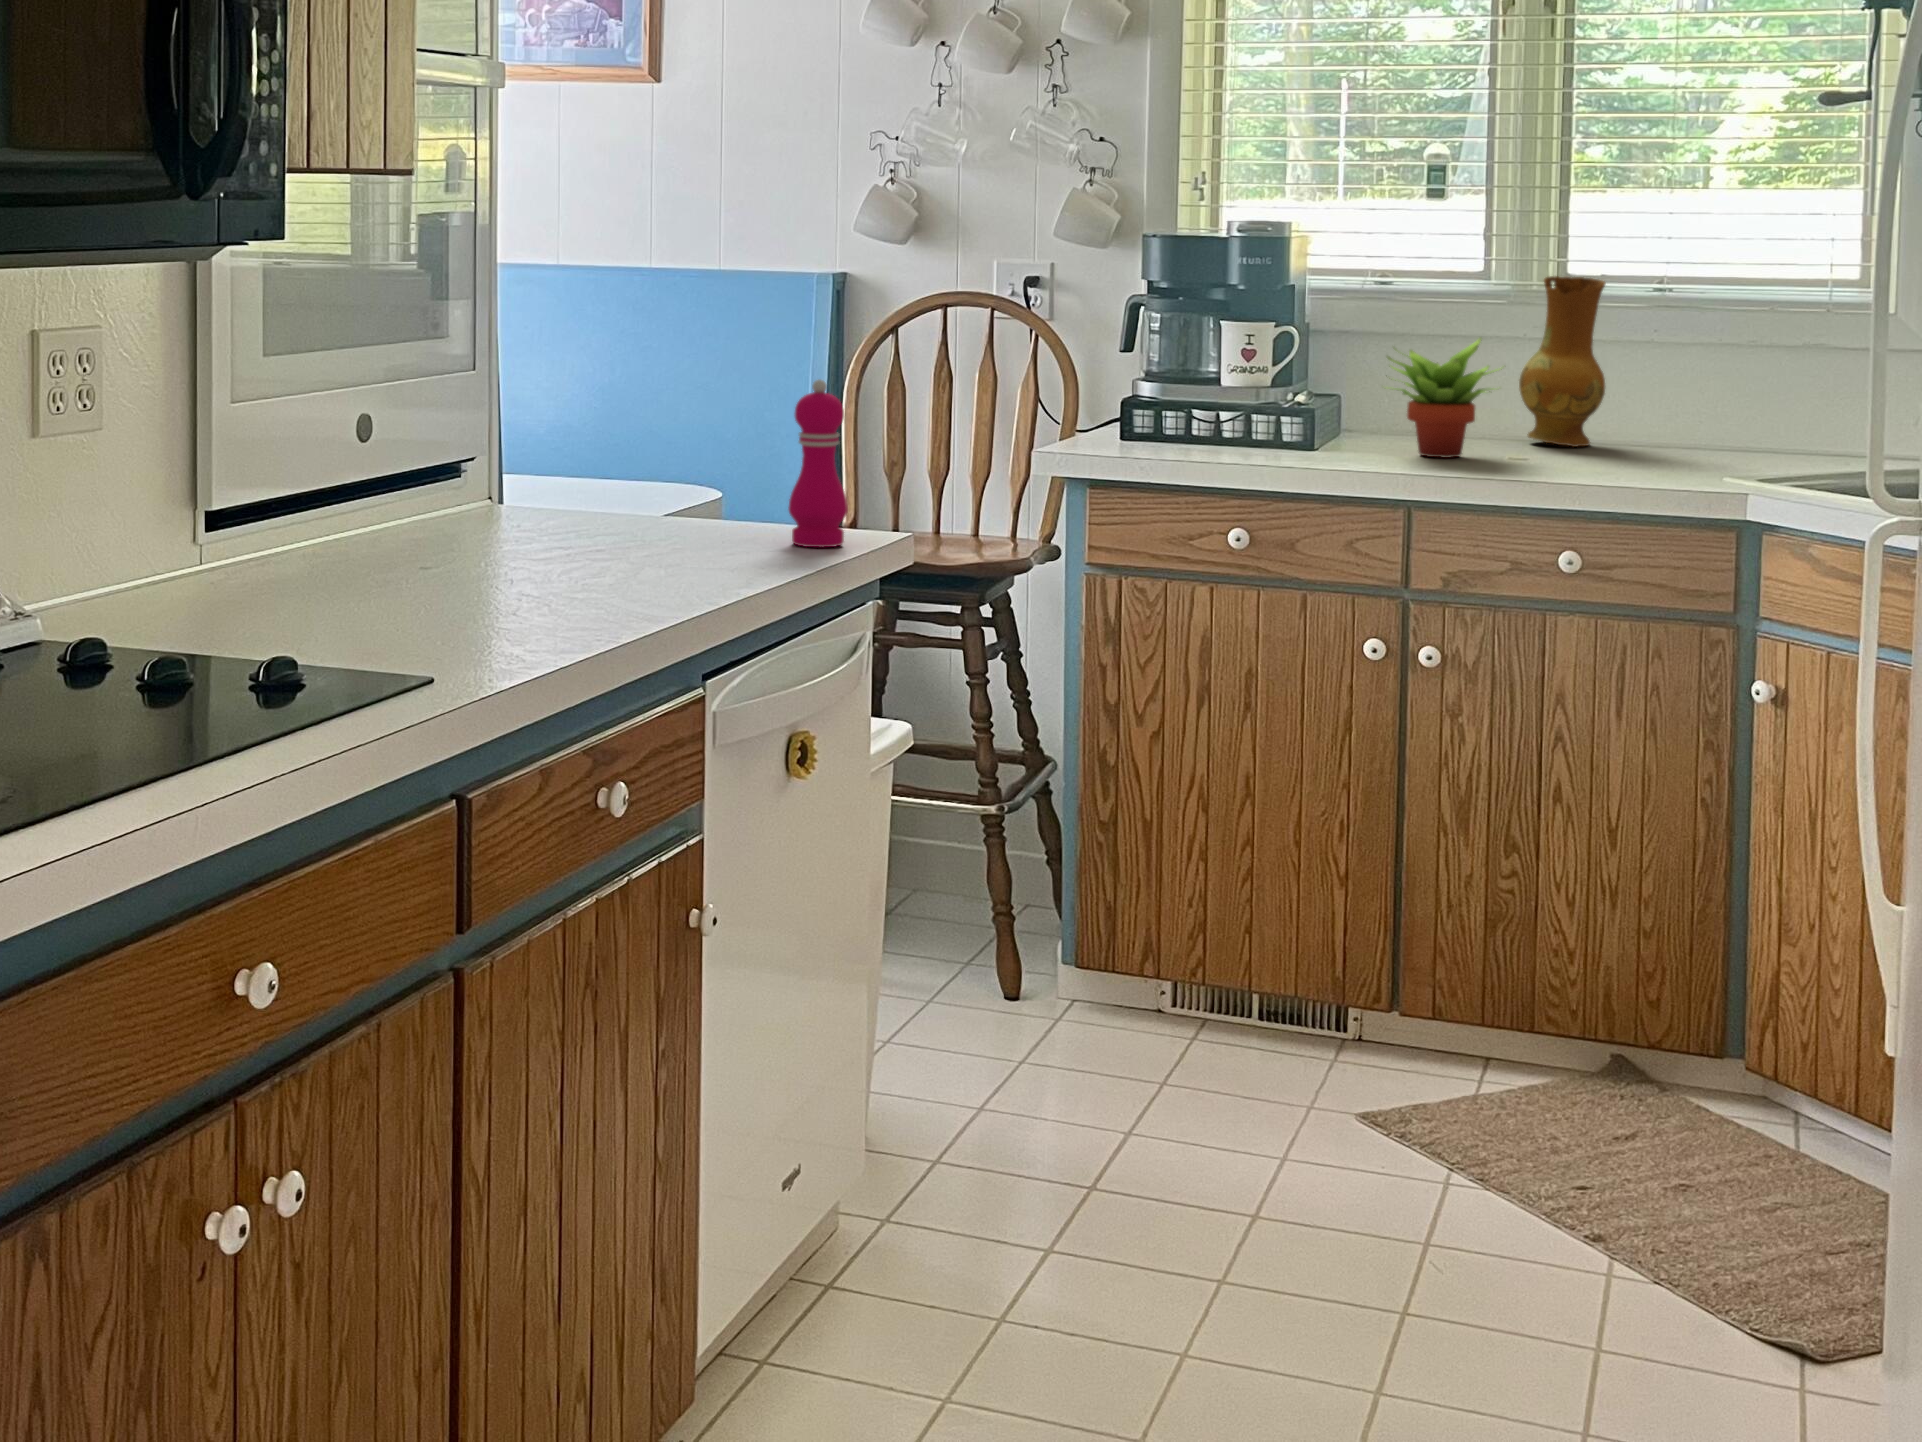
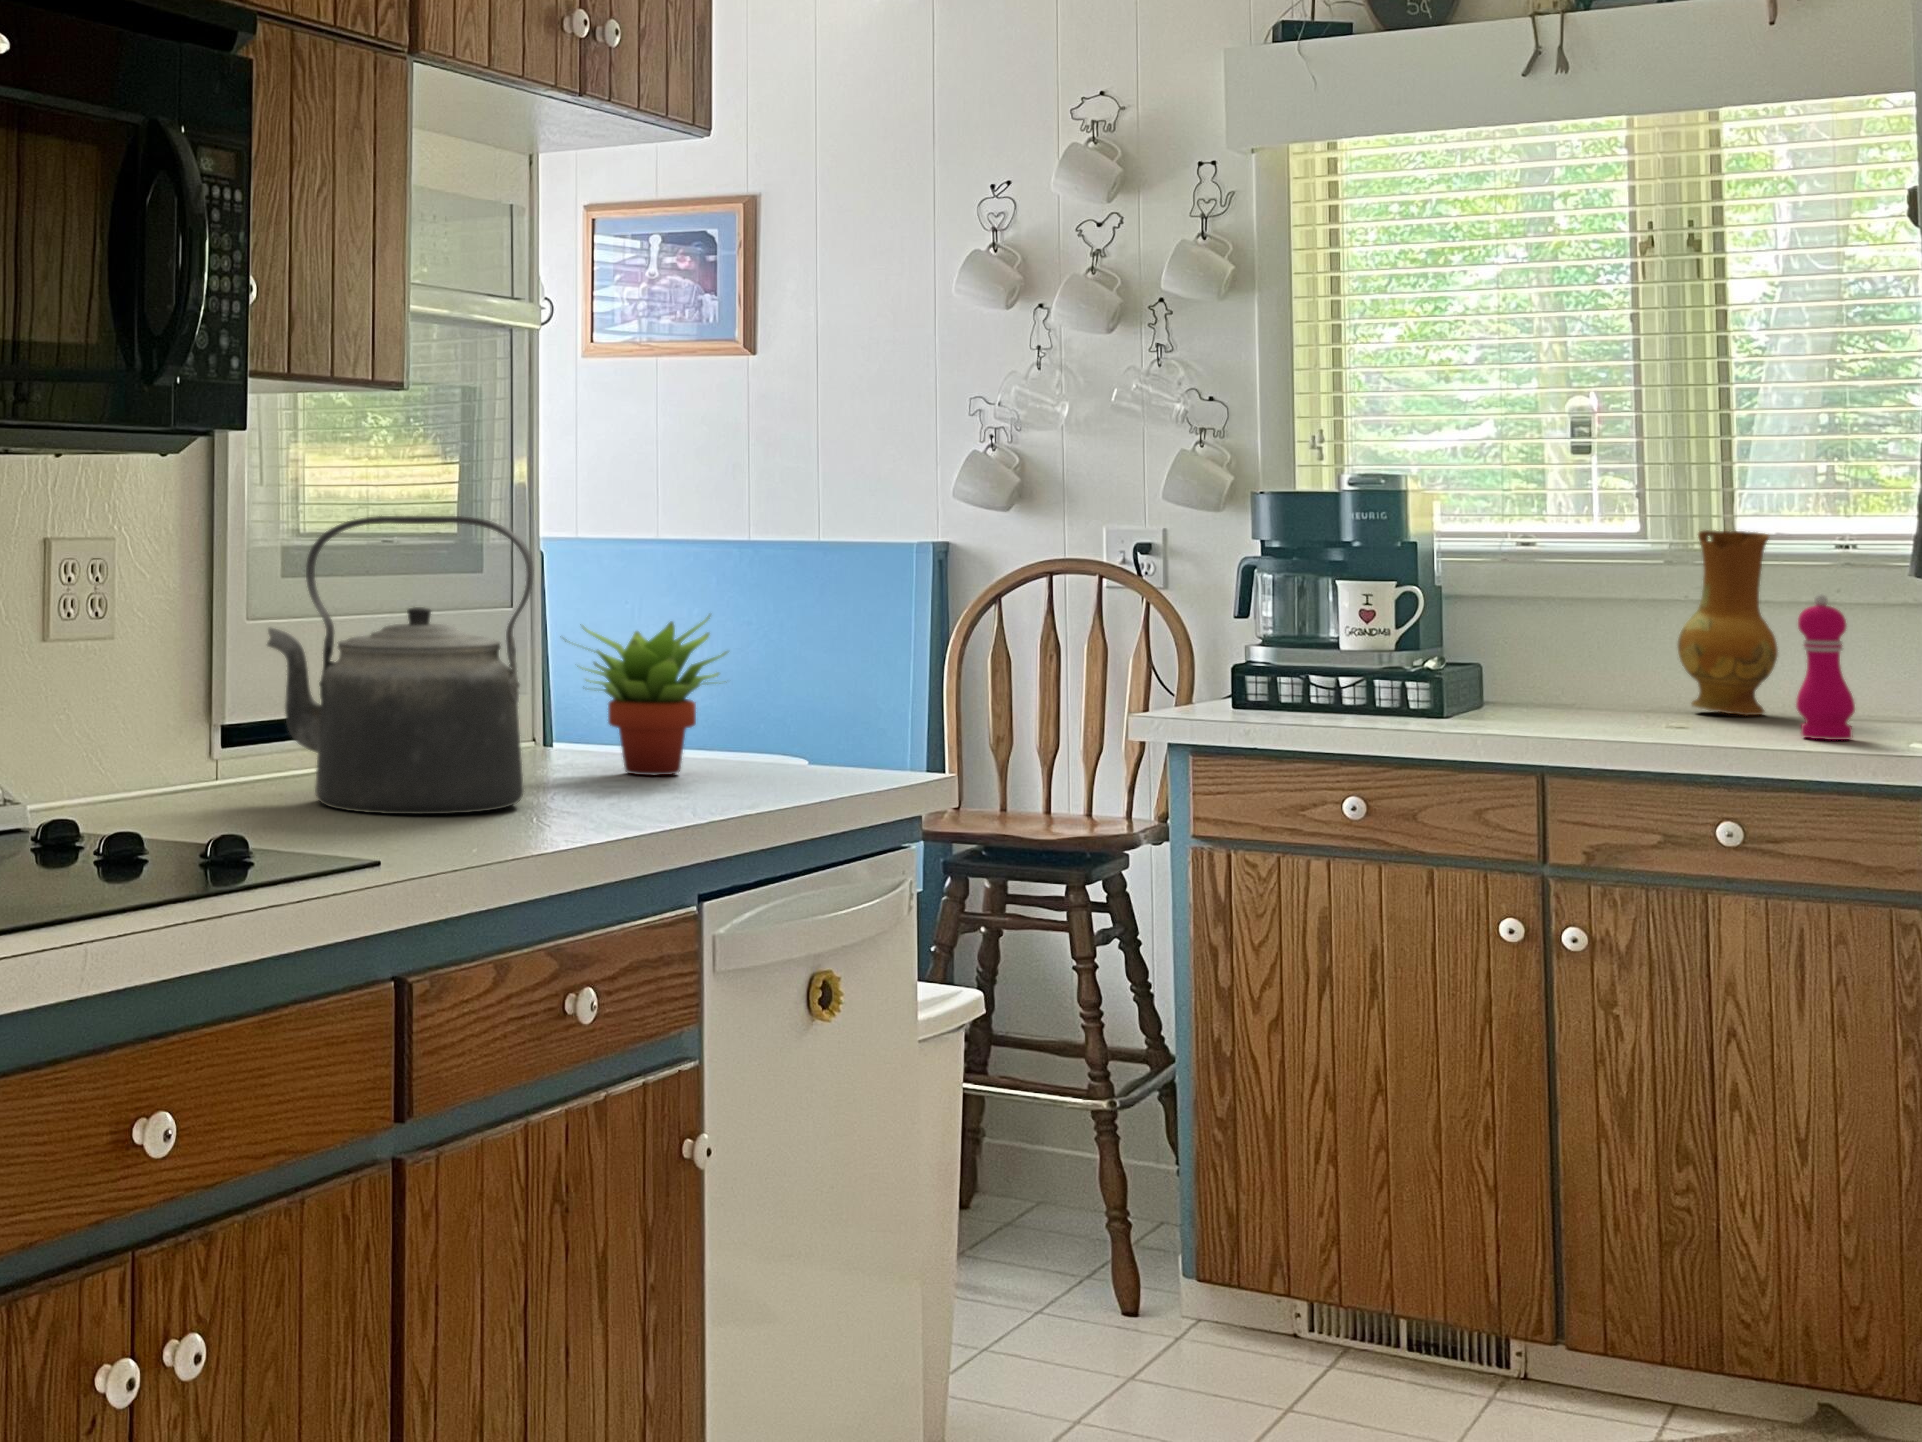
kettle: none [261,302,538,606] -> present [267,516,533,814]
succulent plant: present [1387,338,1497,458] -> present [565,615,727,775]
pepper mill: present [788,380,848,547] -> present [1796,594,1855,740]

